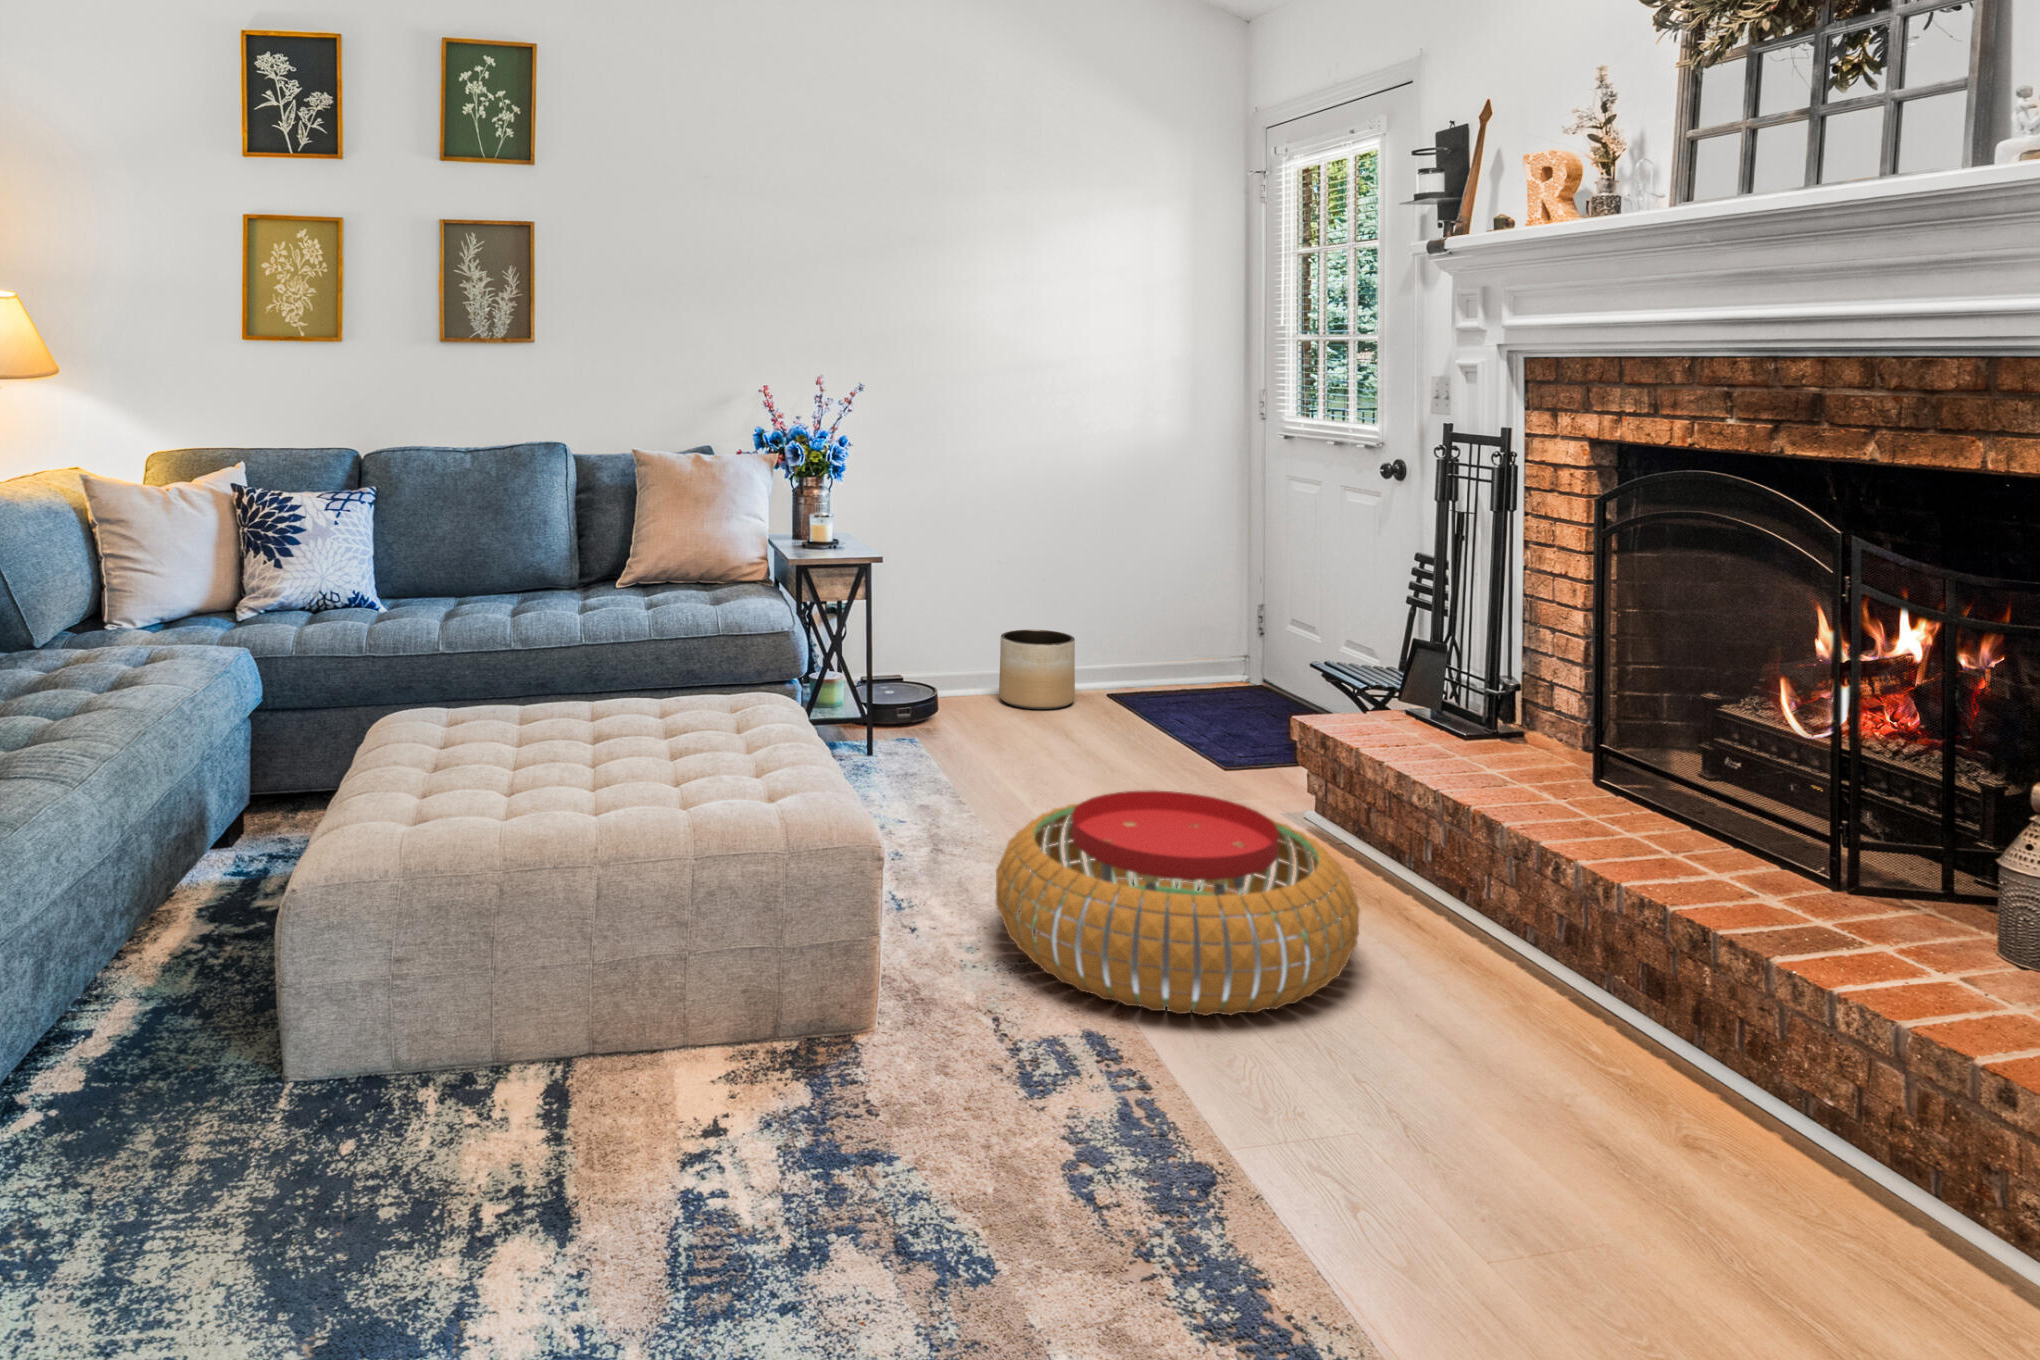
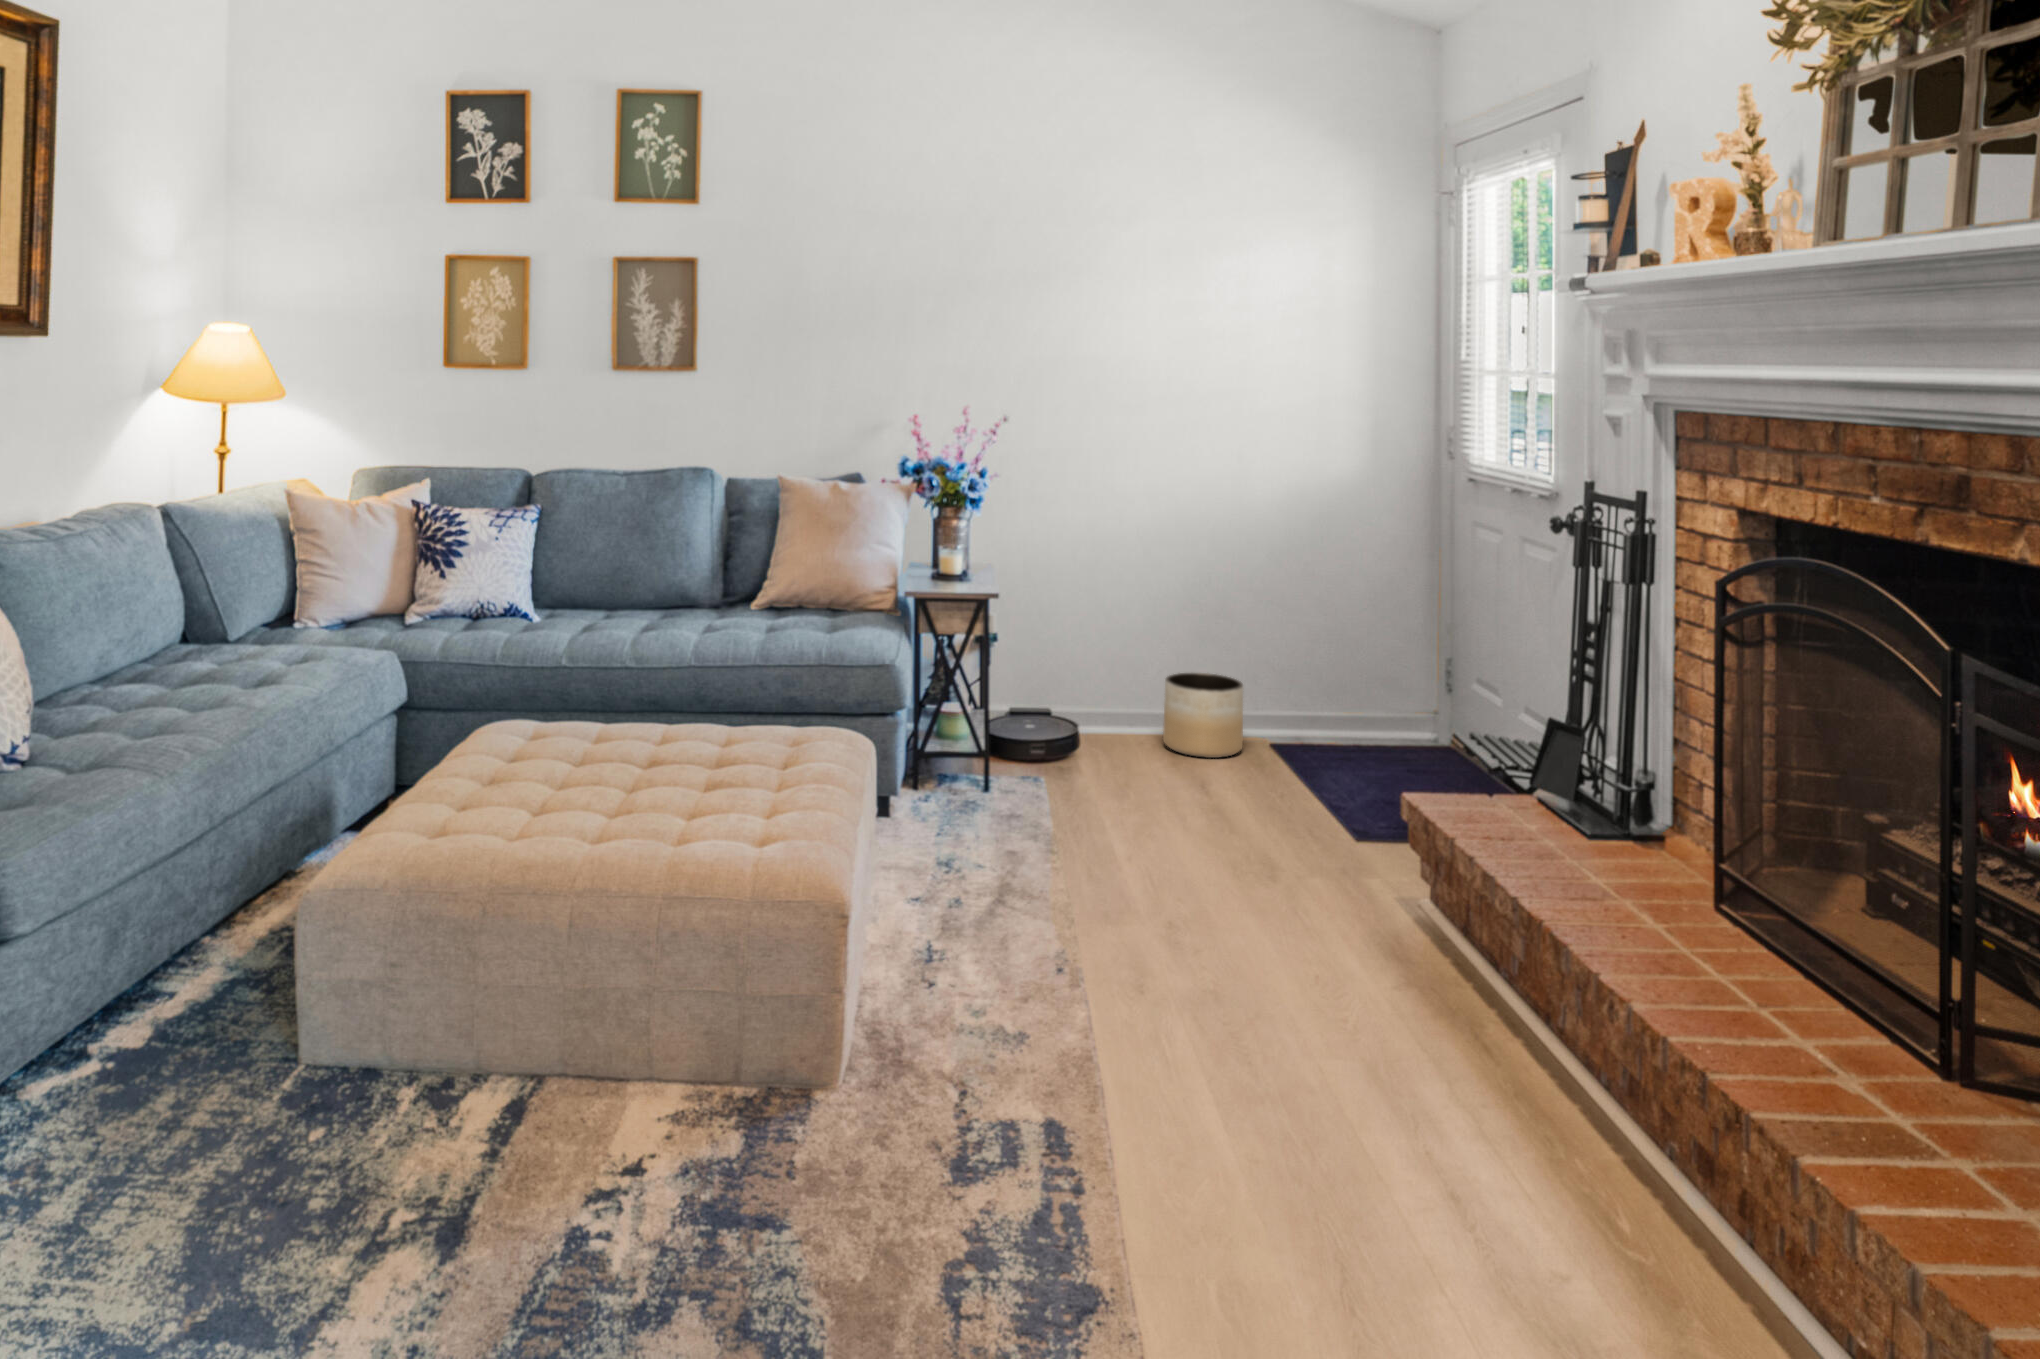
pouf: present [996,791,1360,1016] -> none [1012,865,1398,1122]

